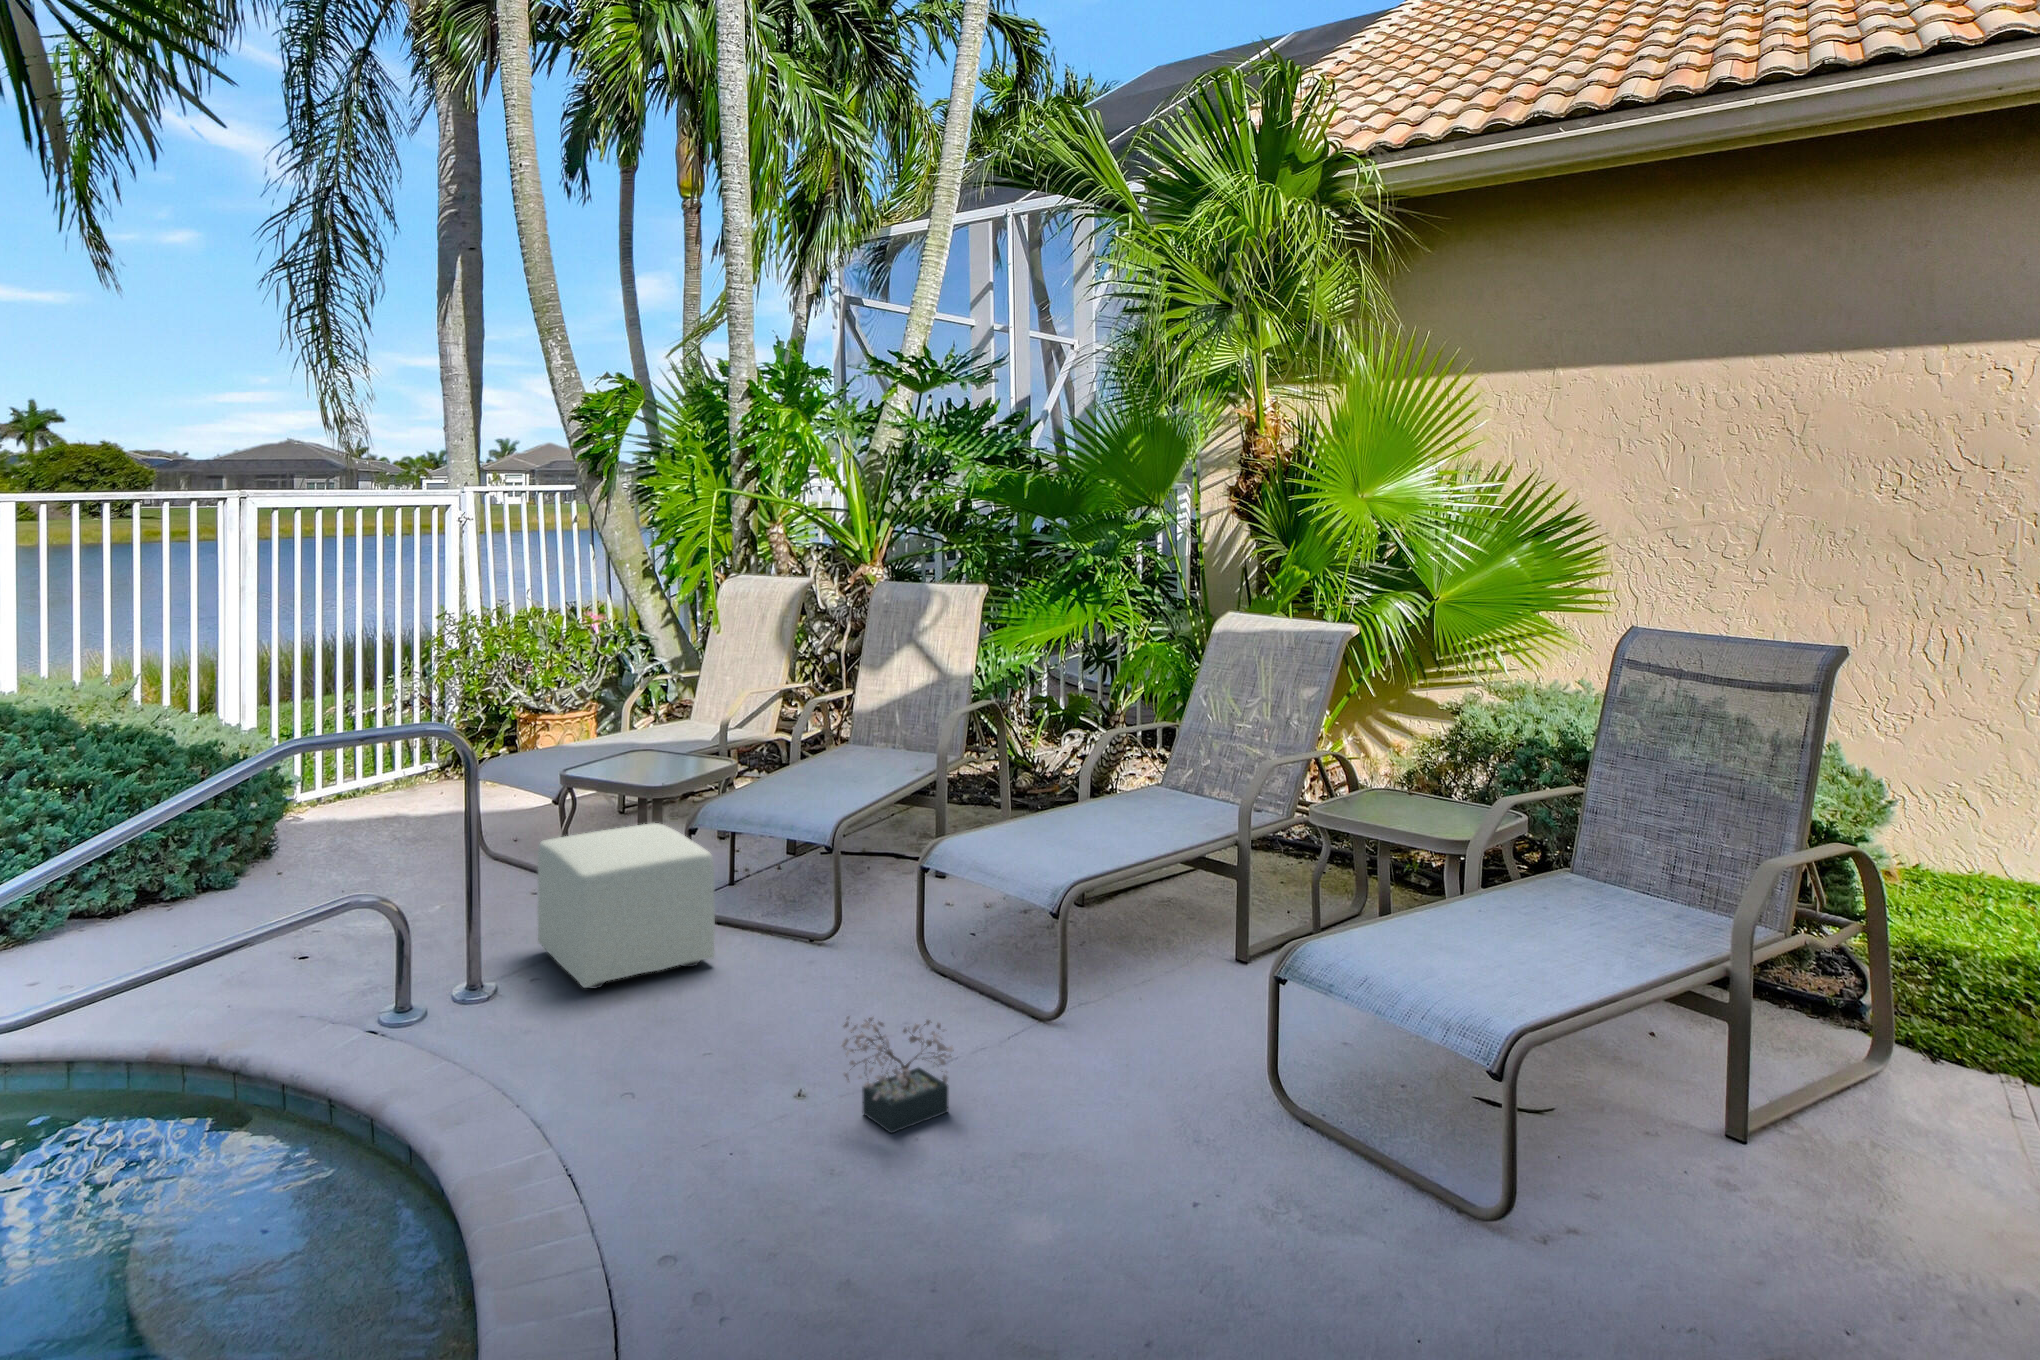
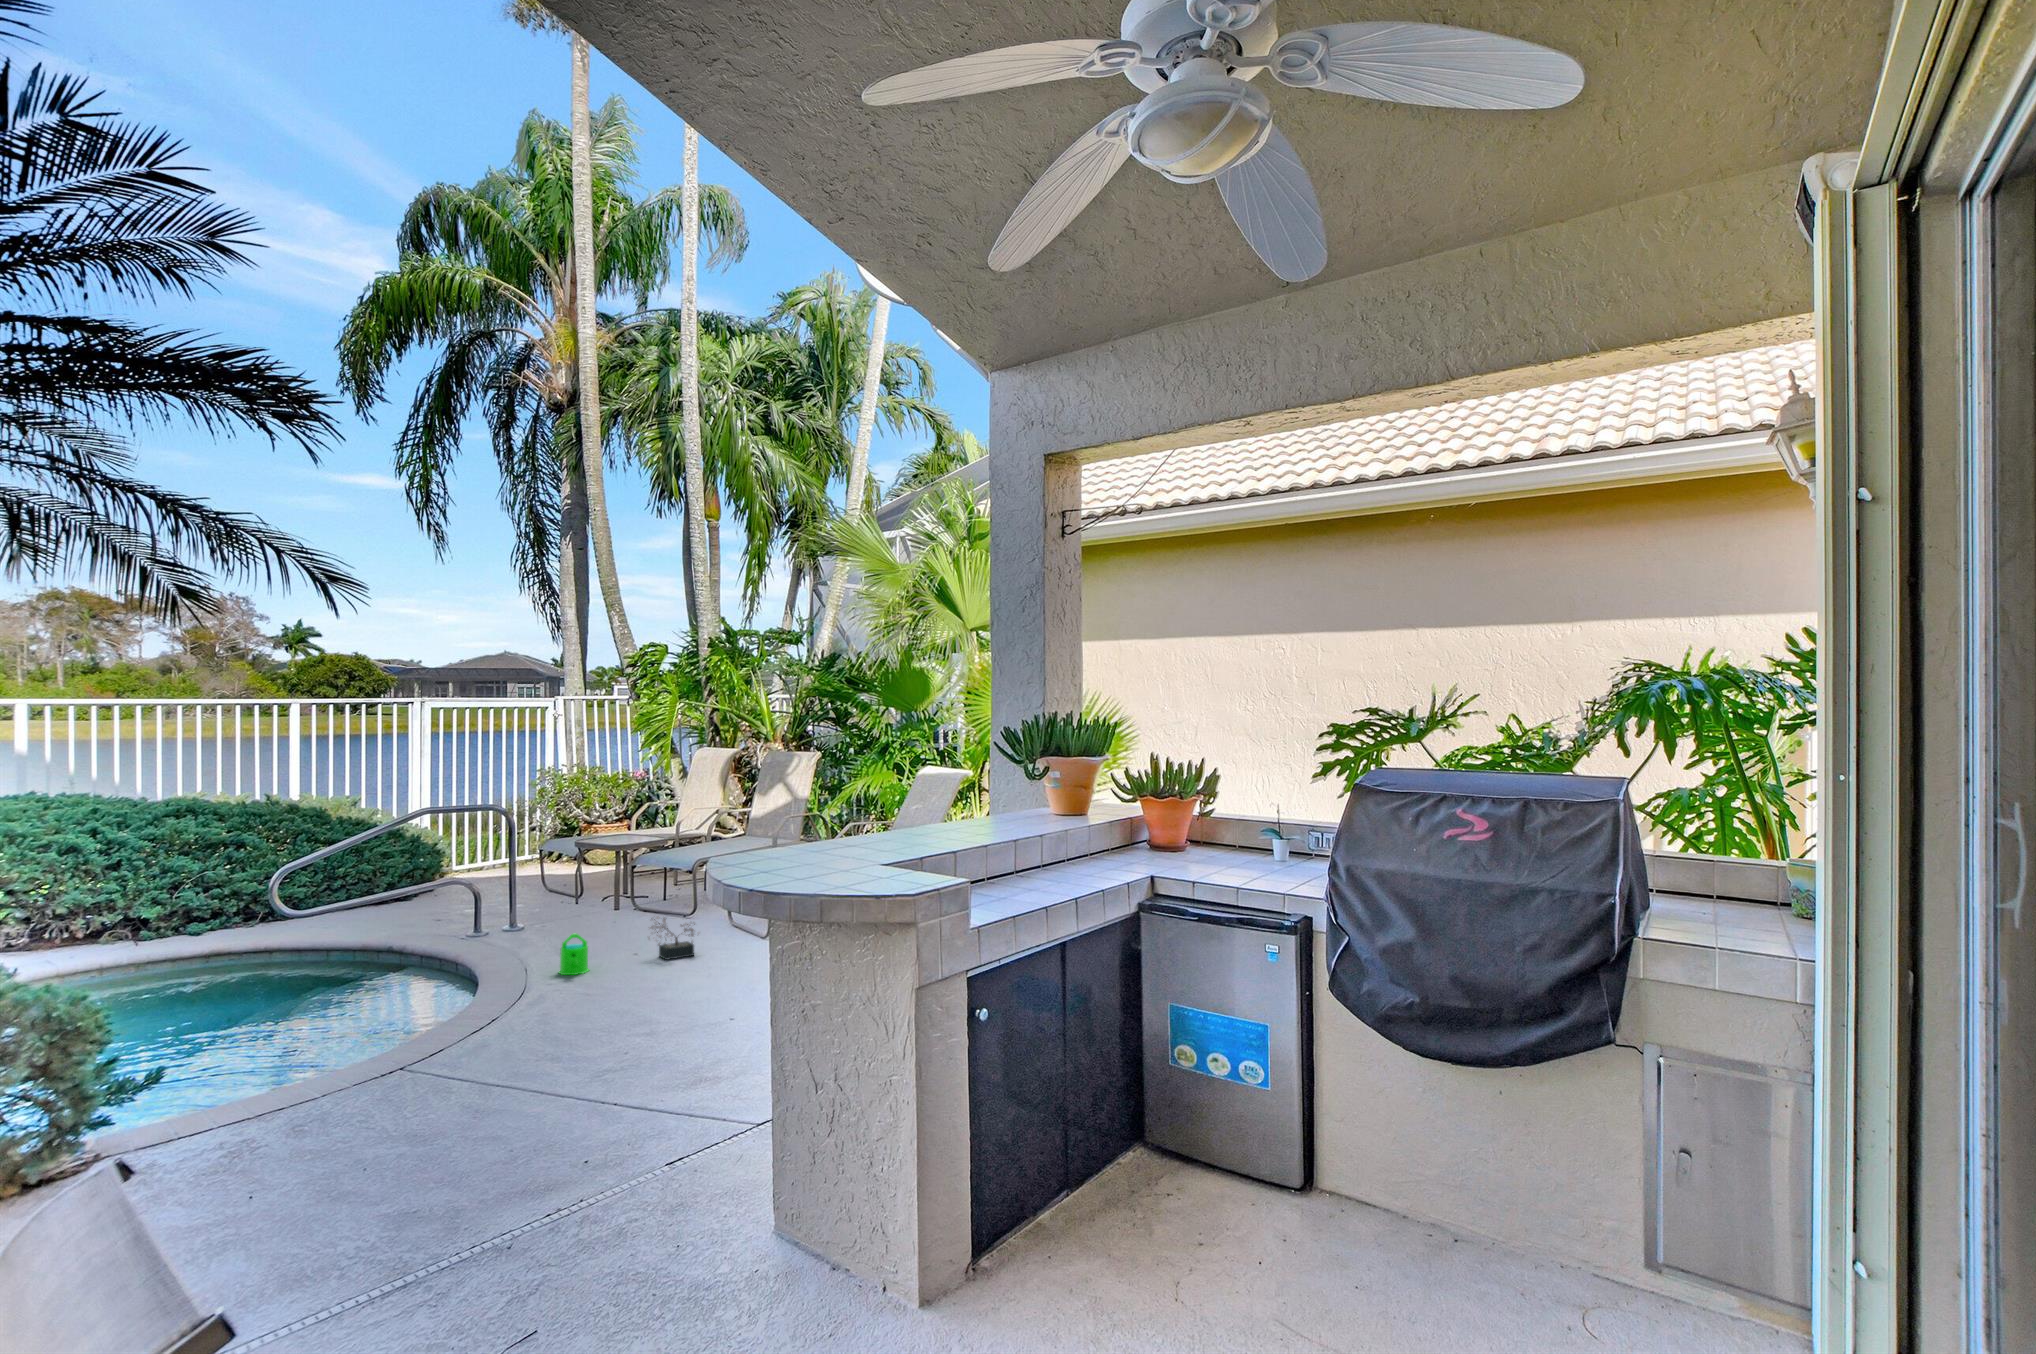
ottoman: present [537,823,715,988] -> none [554,862,634,929]
watering can: none [652,1096,730,1219] -> present [559,934,588,975]

